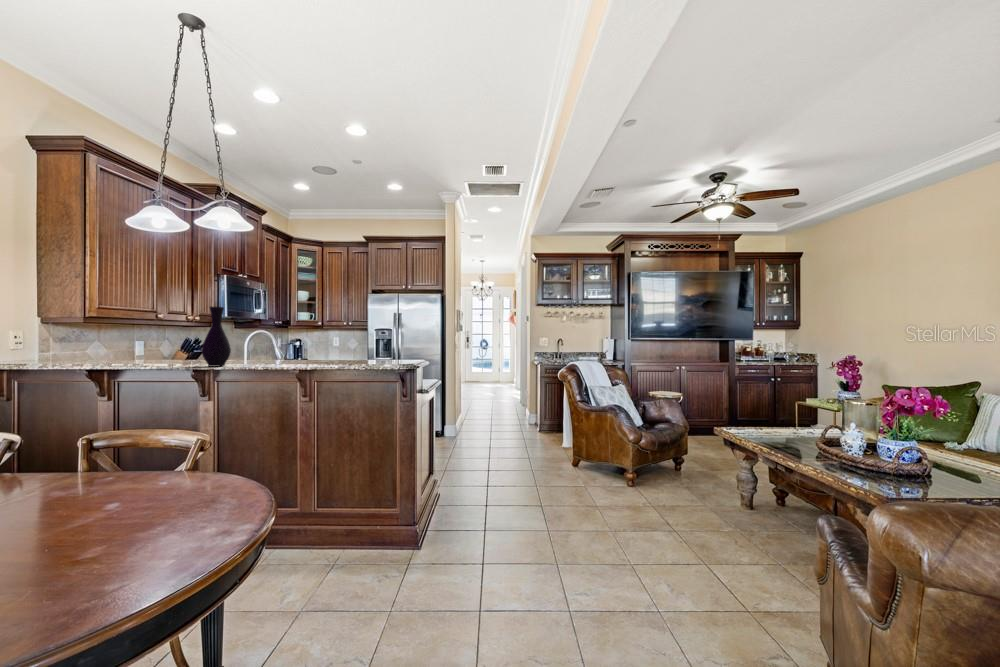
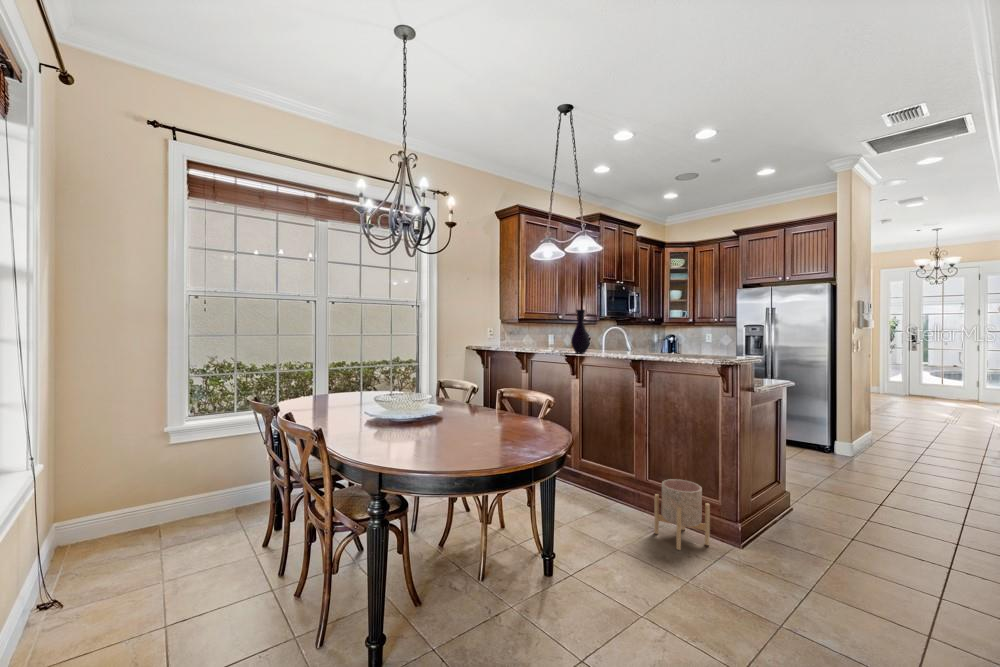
planter: none [337,496,395,577] -> present [654,479,710,550]

